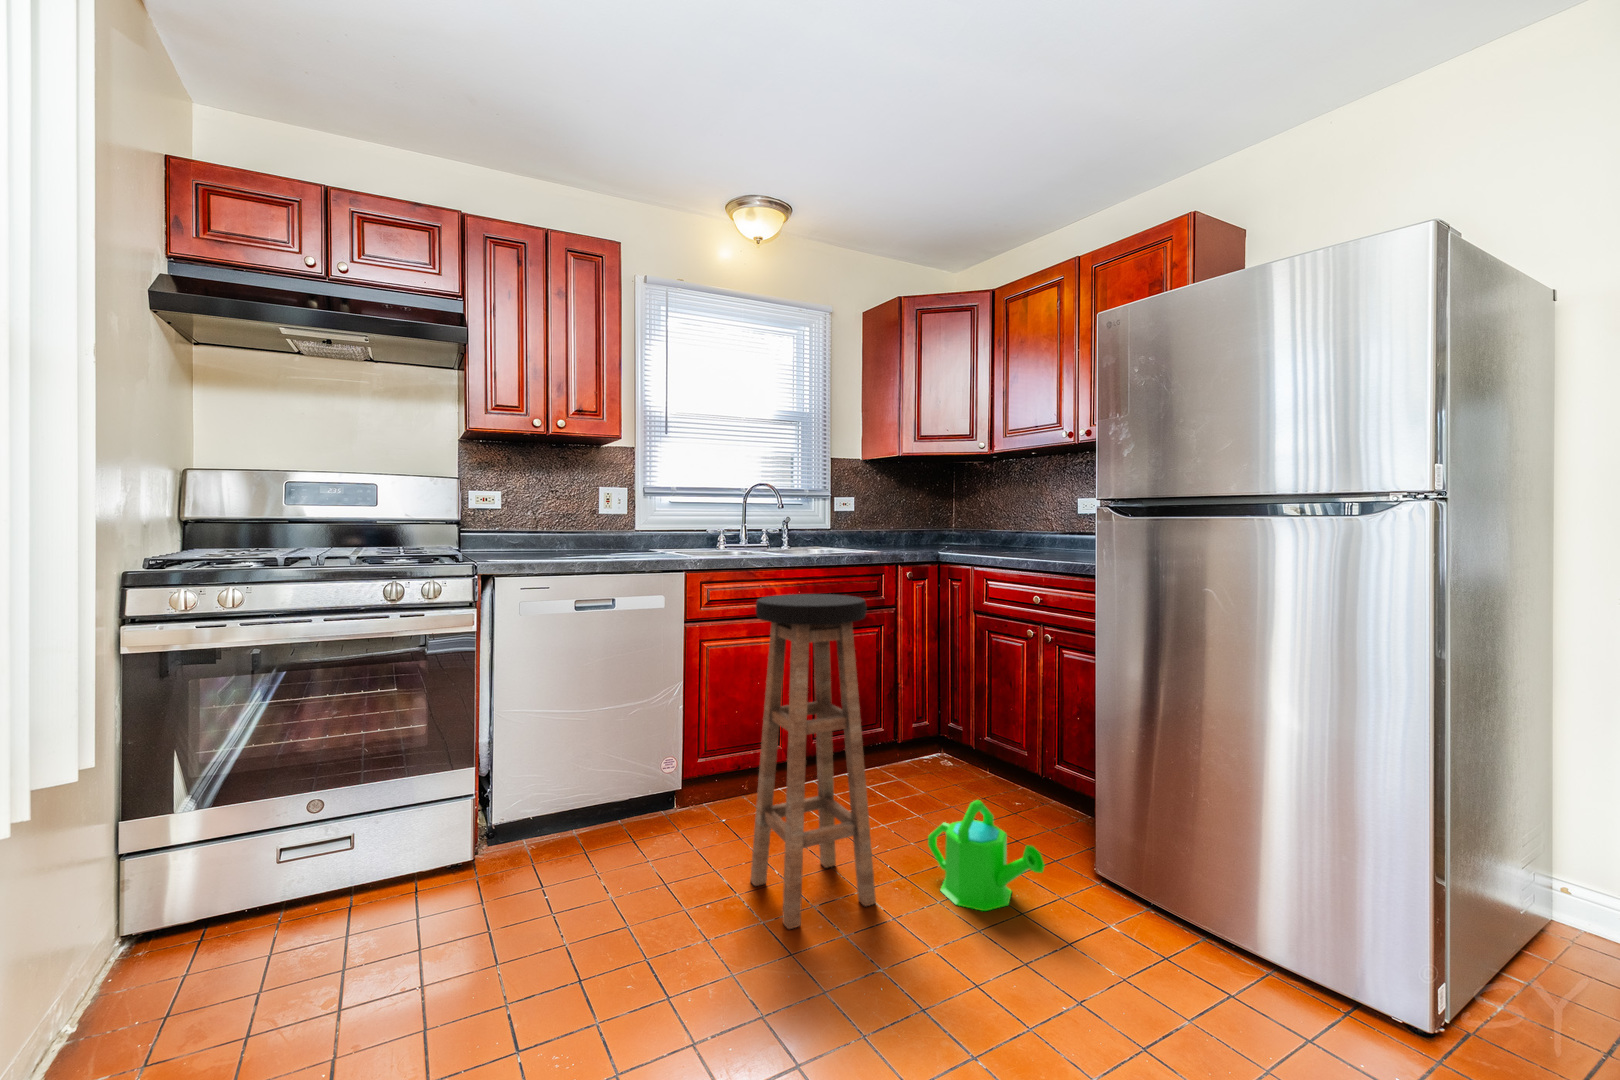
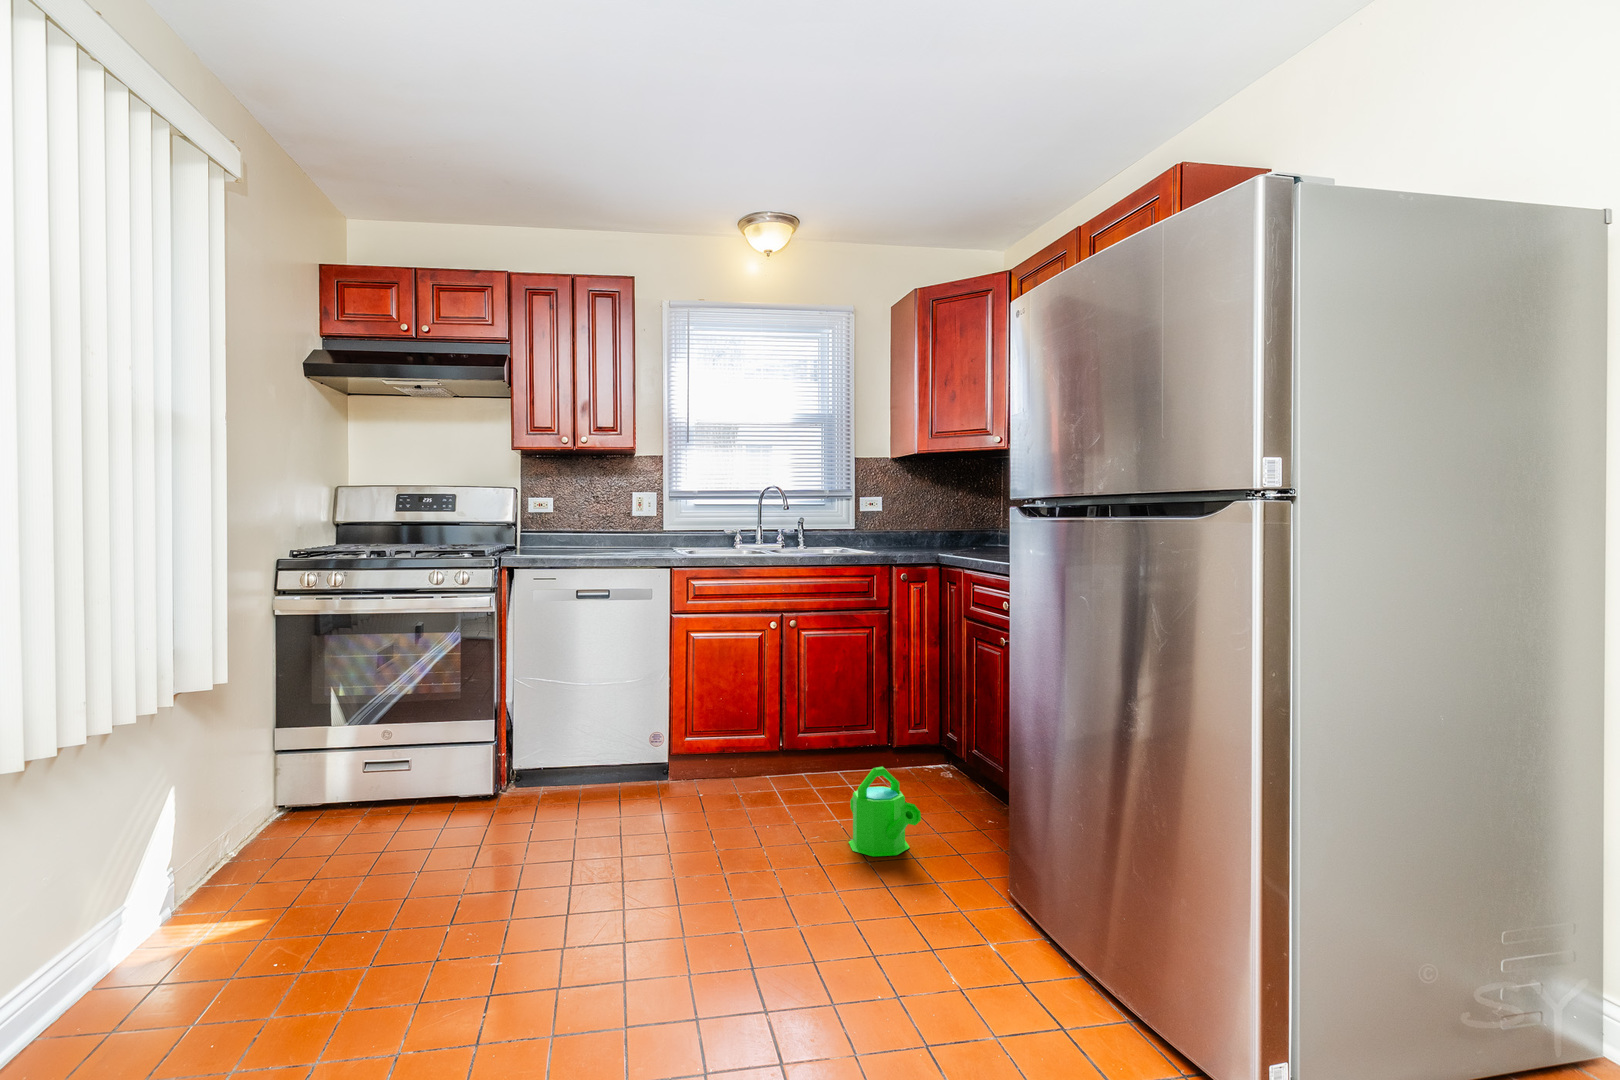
bar stool: present [750,594,876,929] -> none [695,586,788,850]

